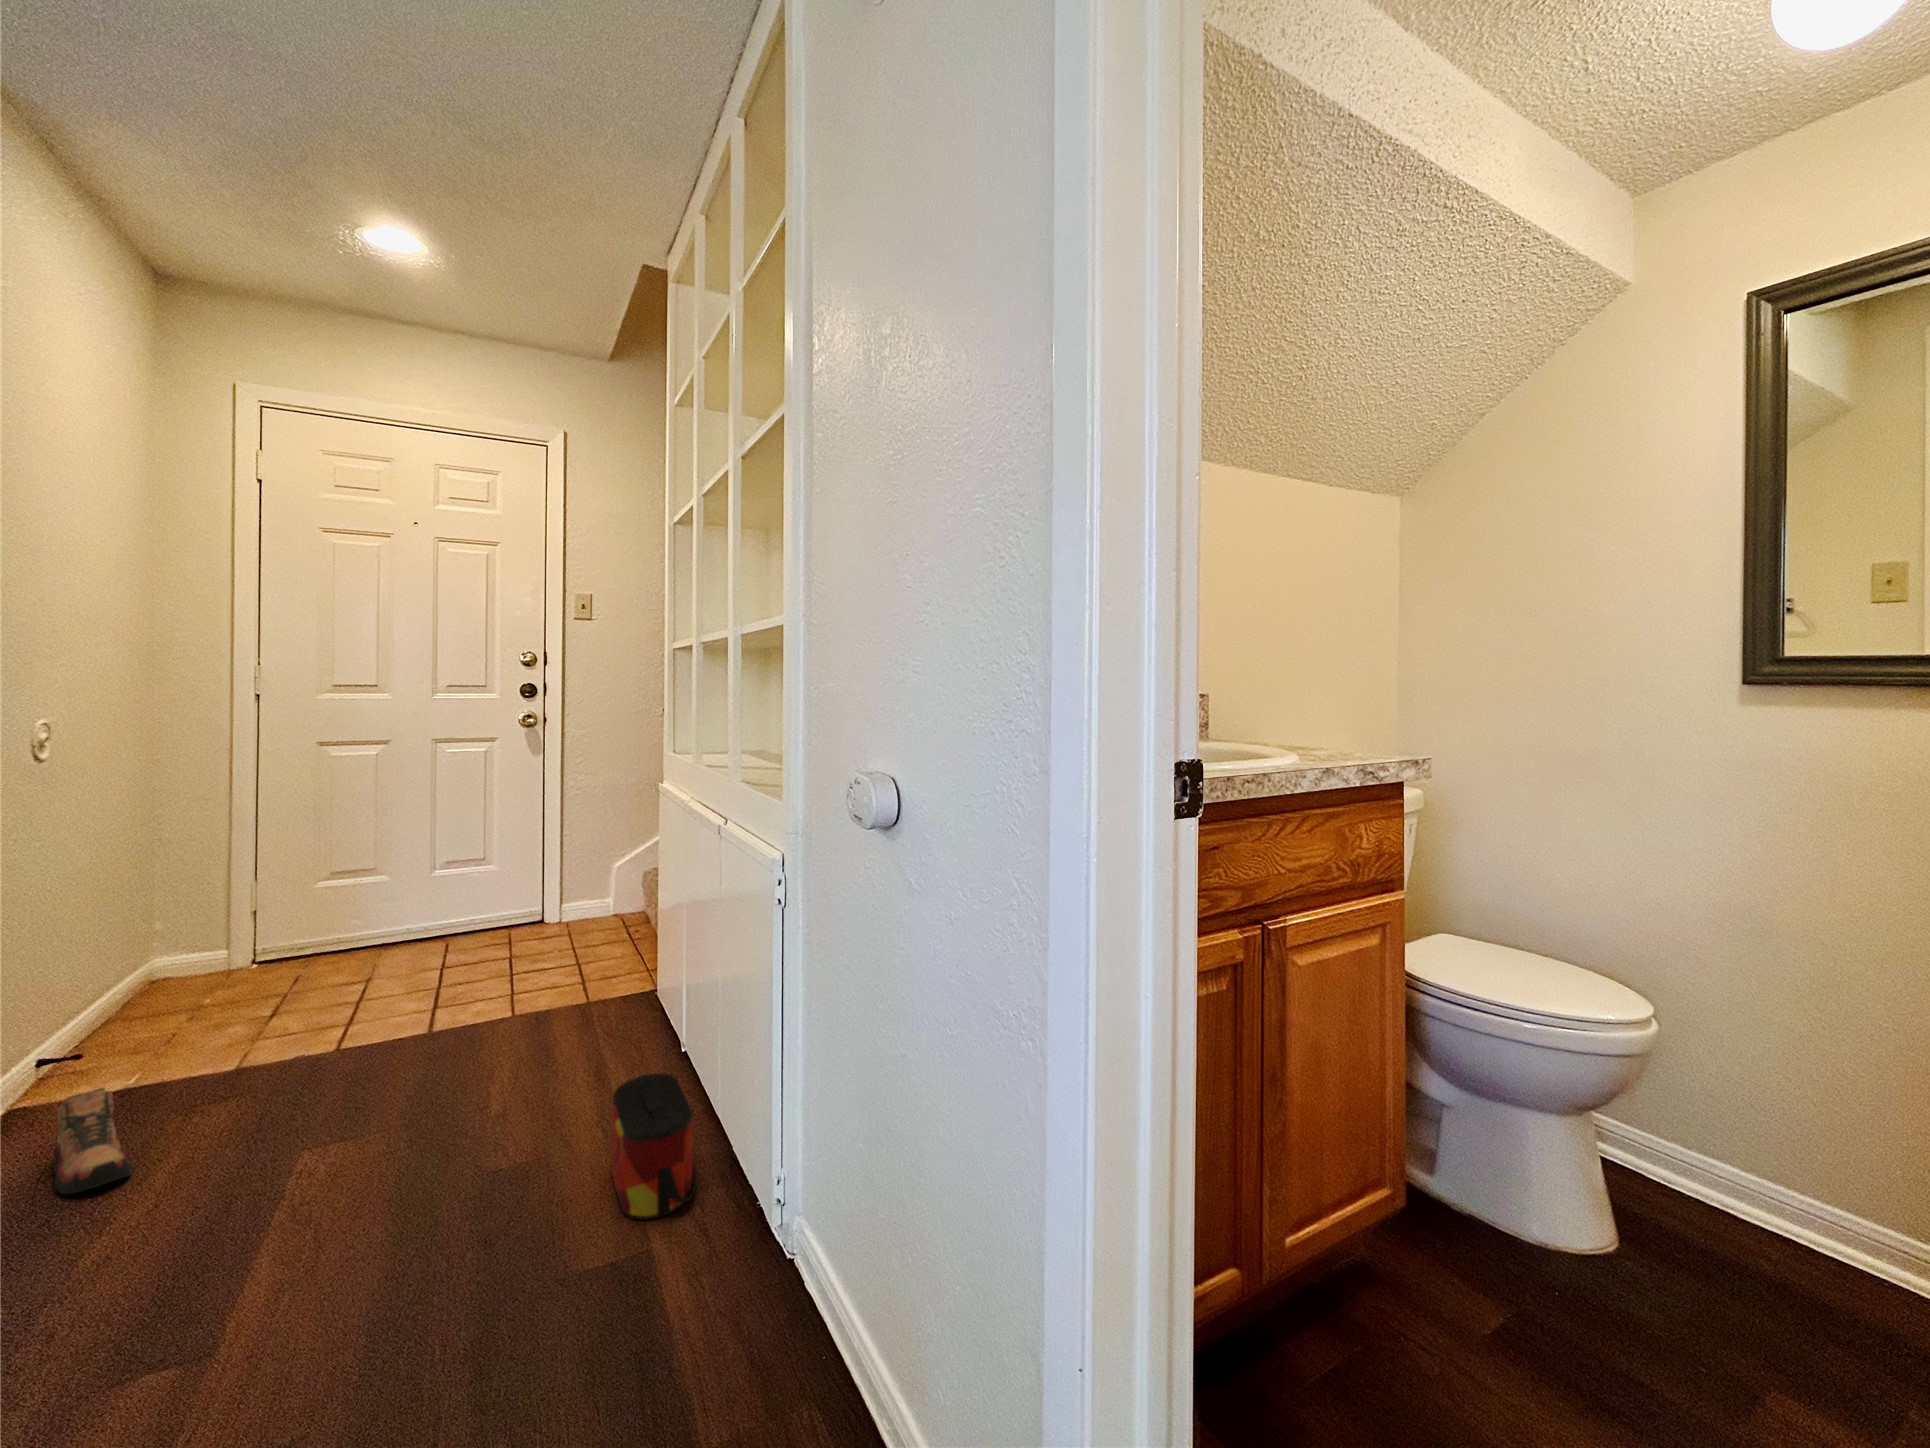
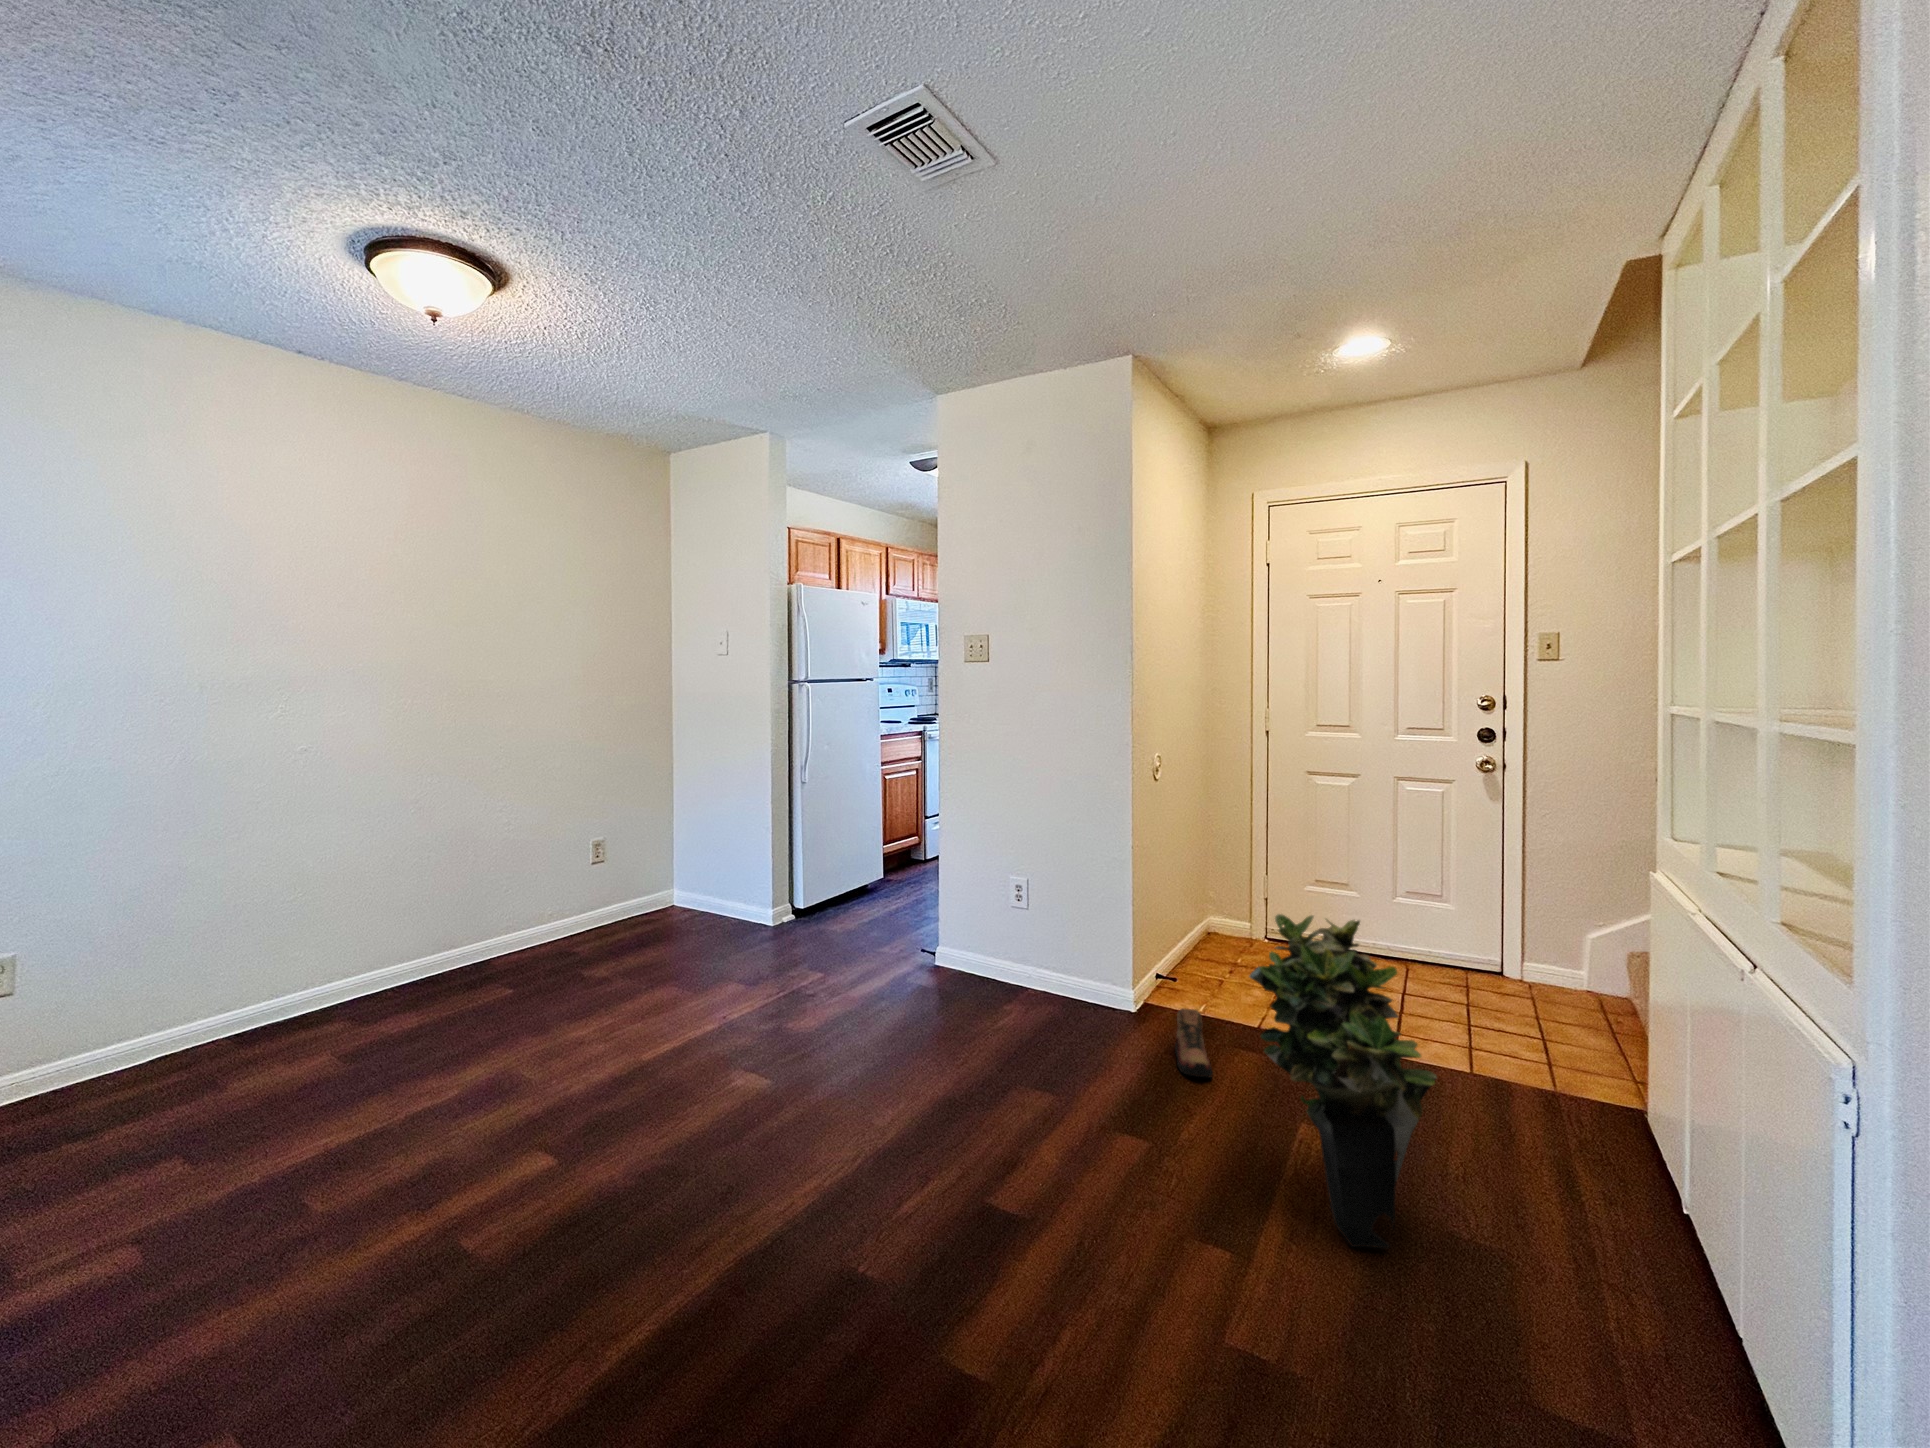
potted plant: none [184,879,464,1279] -> present [1249,914,1437,1249]
bag: present [611,1073,696,1220] -> none [1591,1210,1707,1396]

